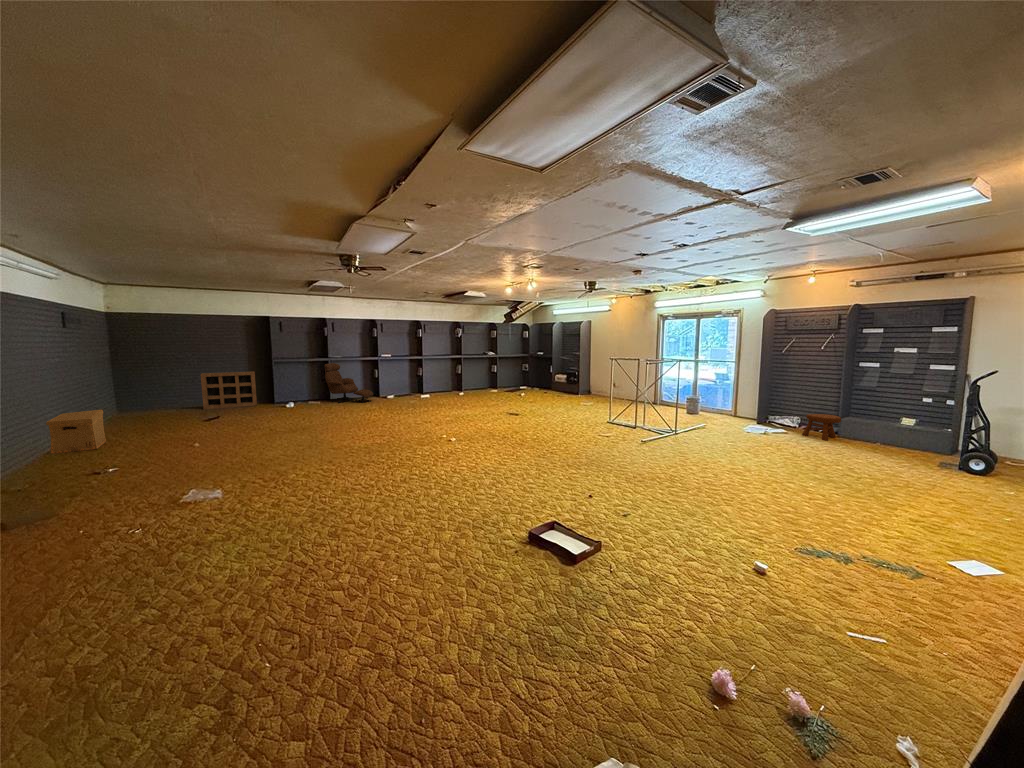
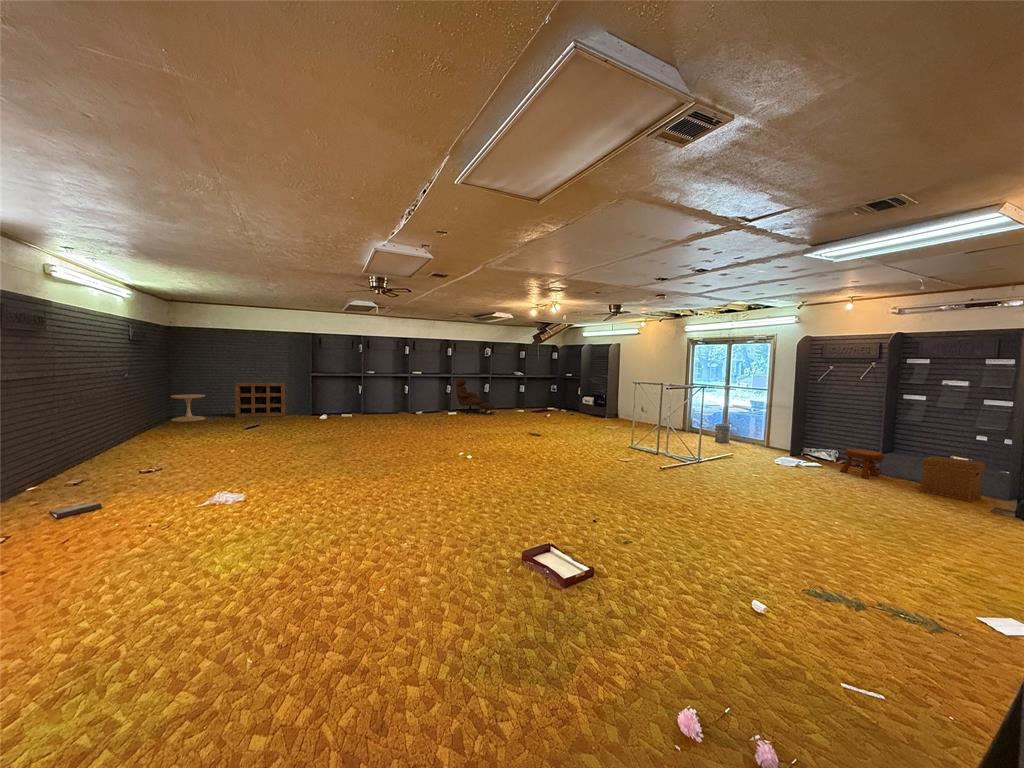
lounge chair: present [324,363,373,403] -> present [456,379,494,414]
side table: none [129,387,171,416] -> present [171,394,206,422]
cardboard box: present [46,410,106,454] -> present [919,456,985,502]

